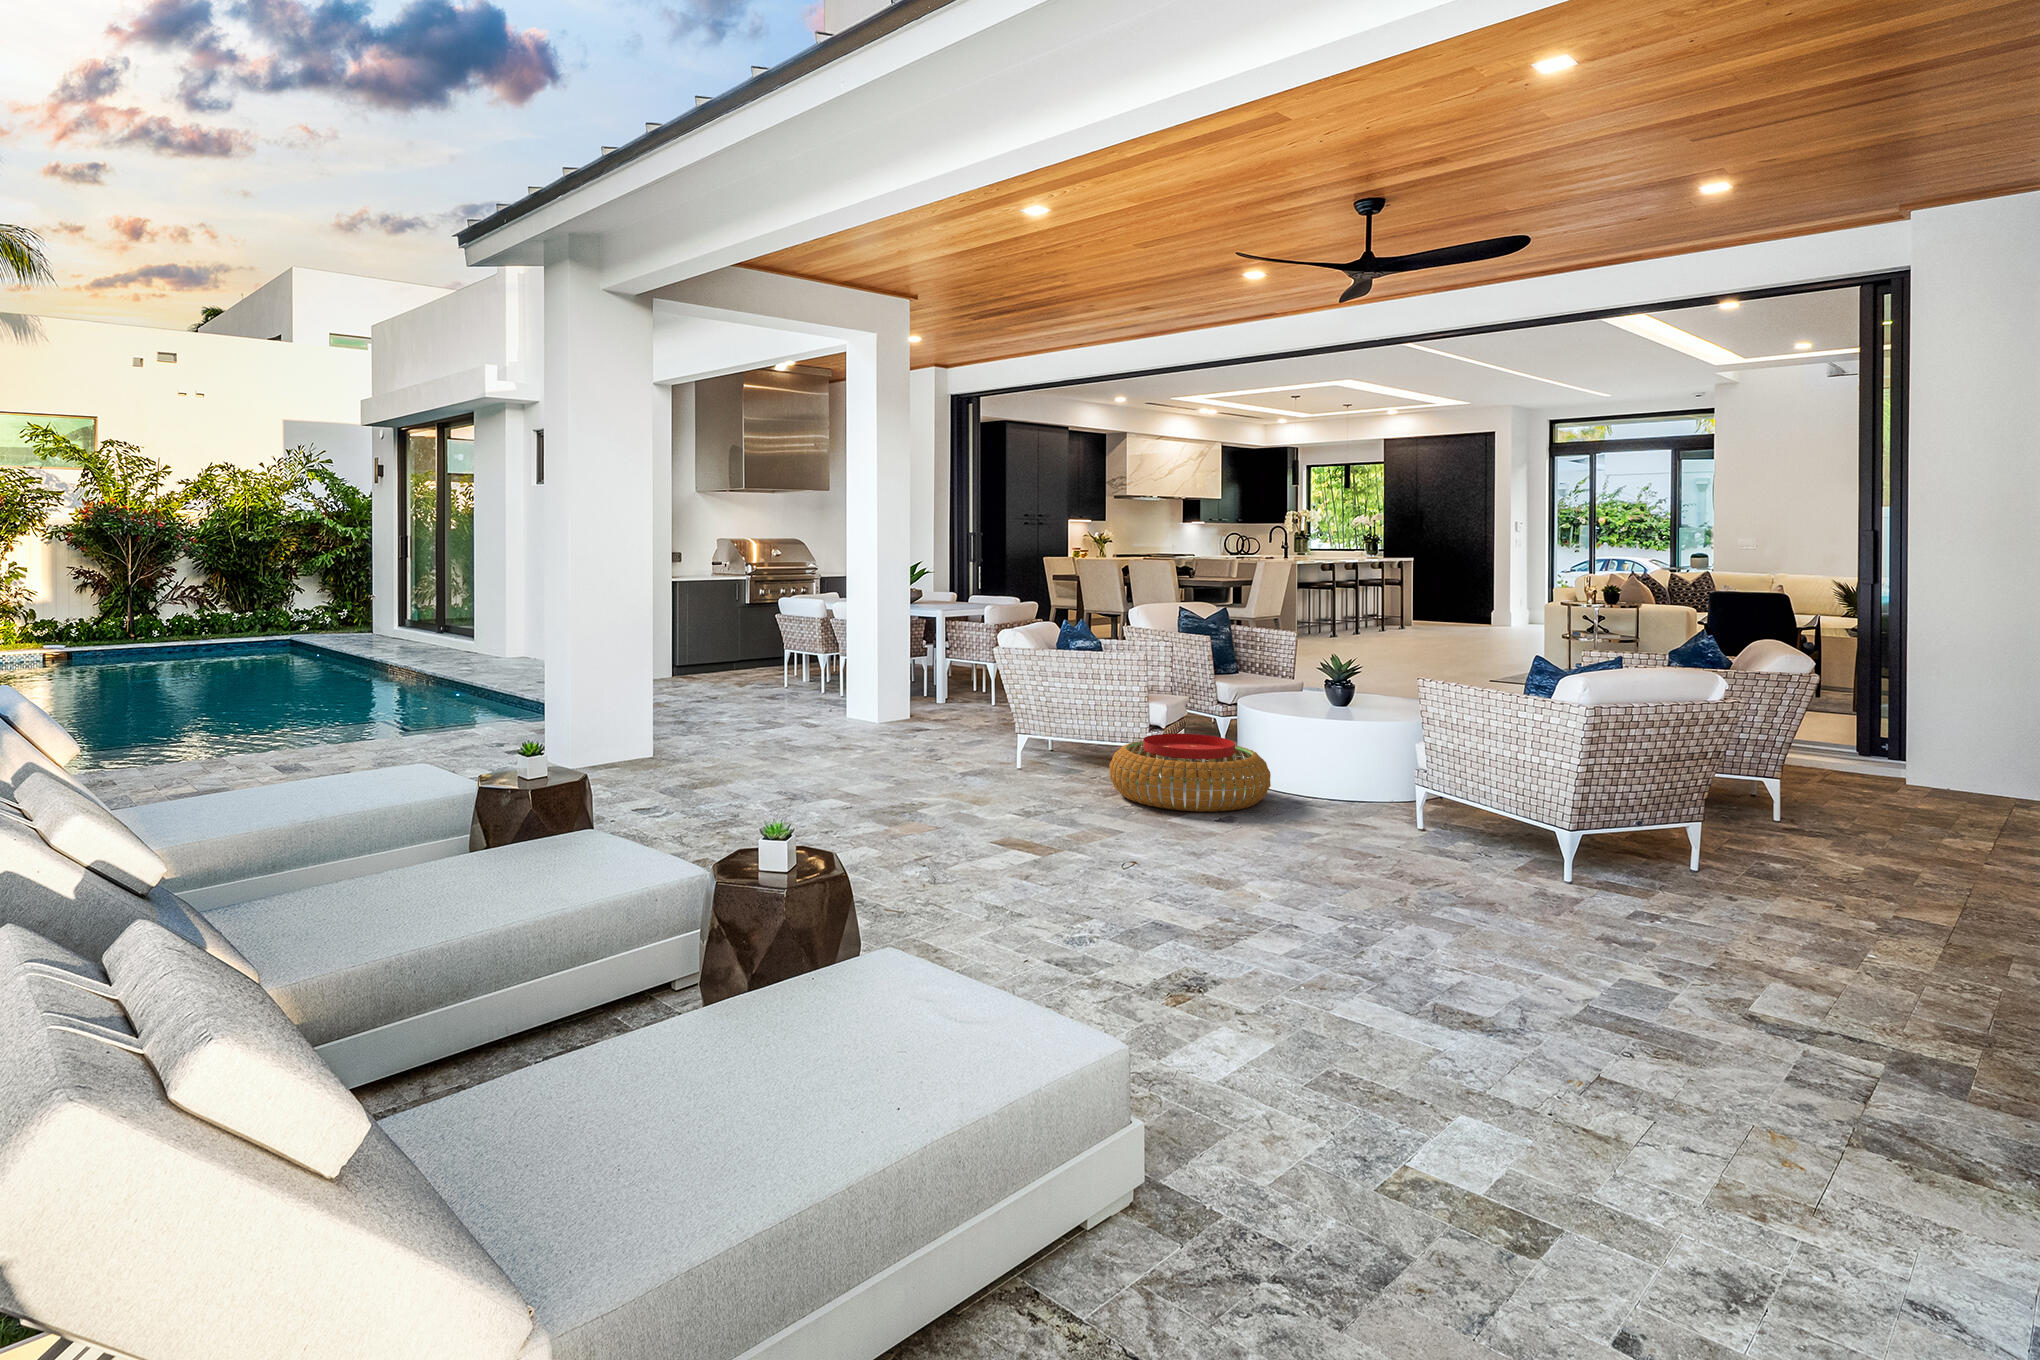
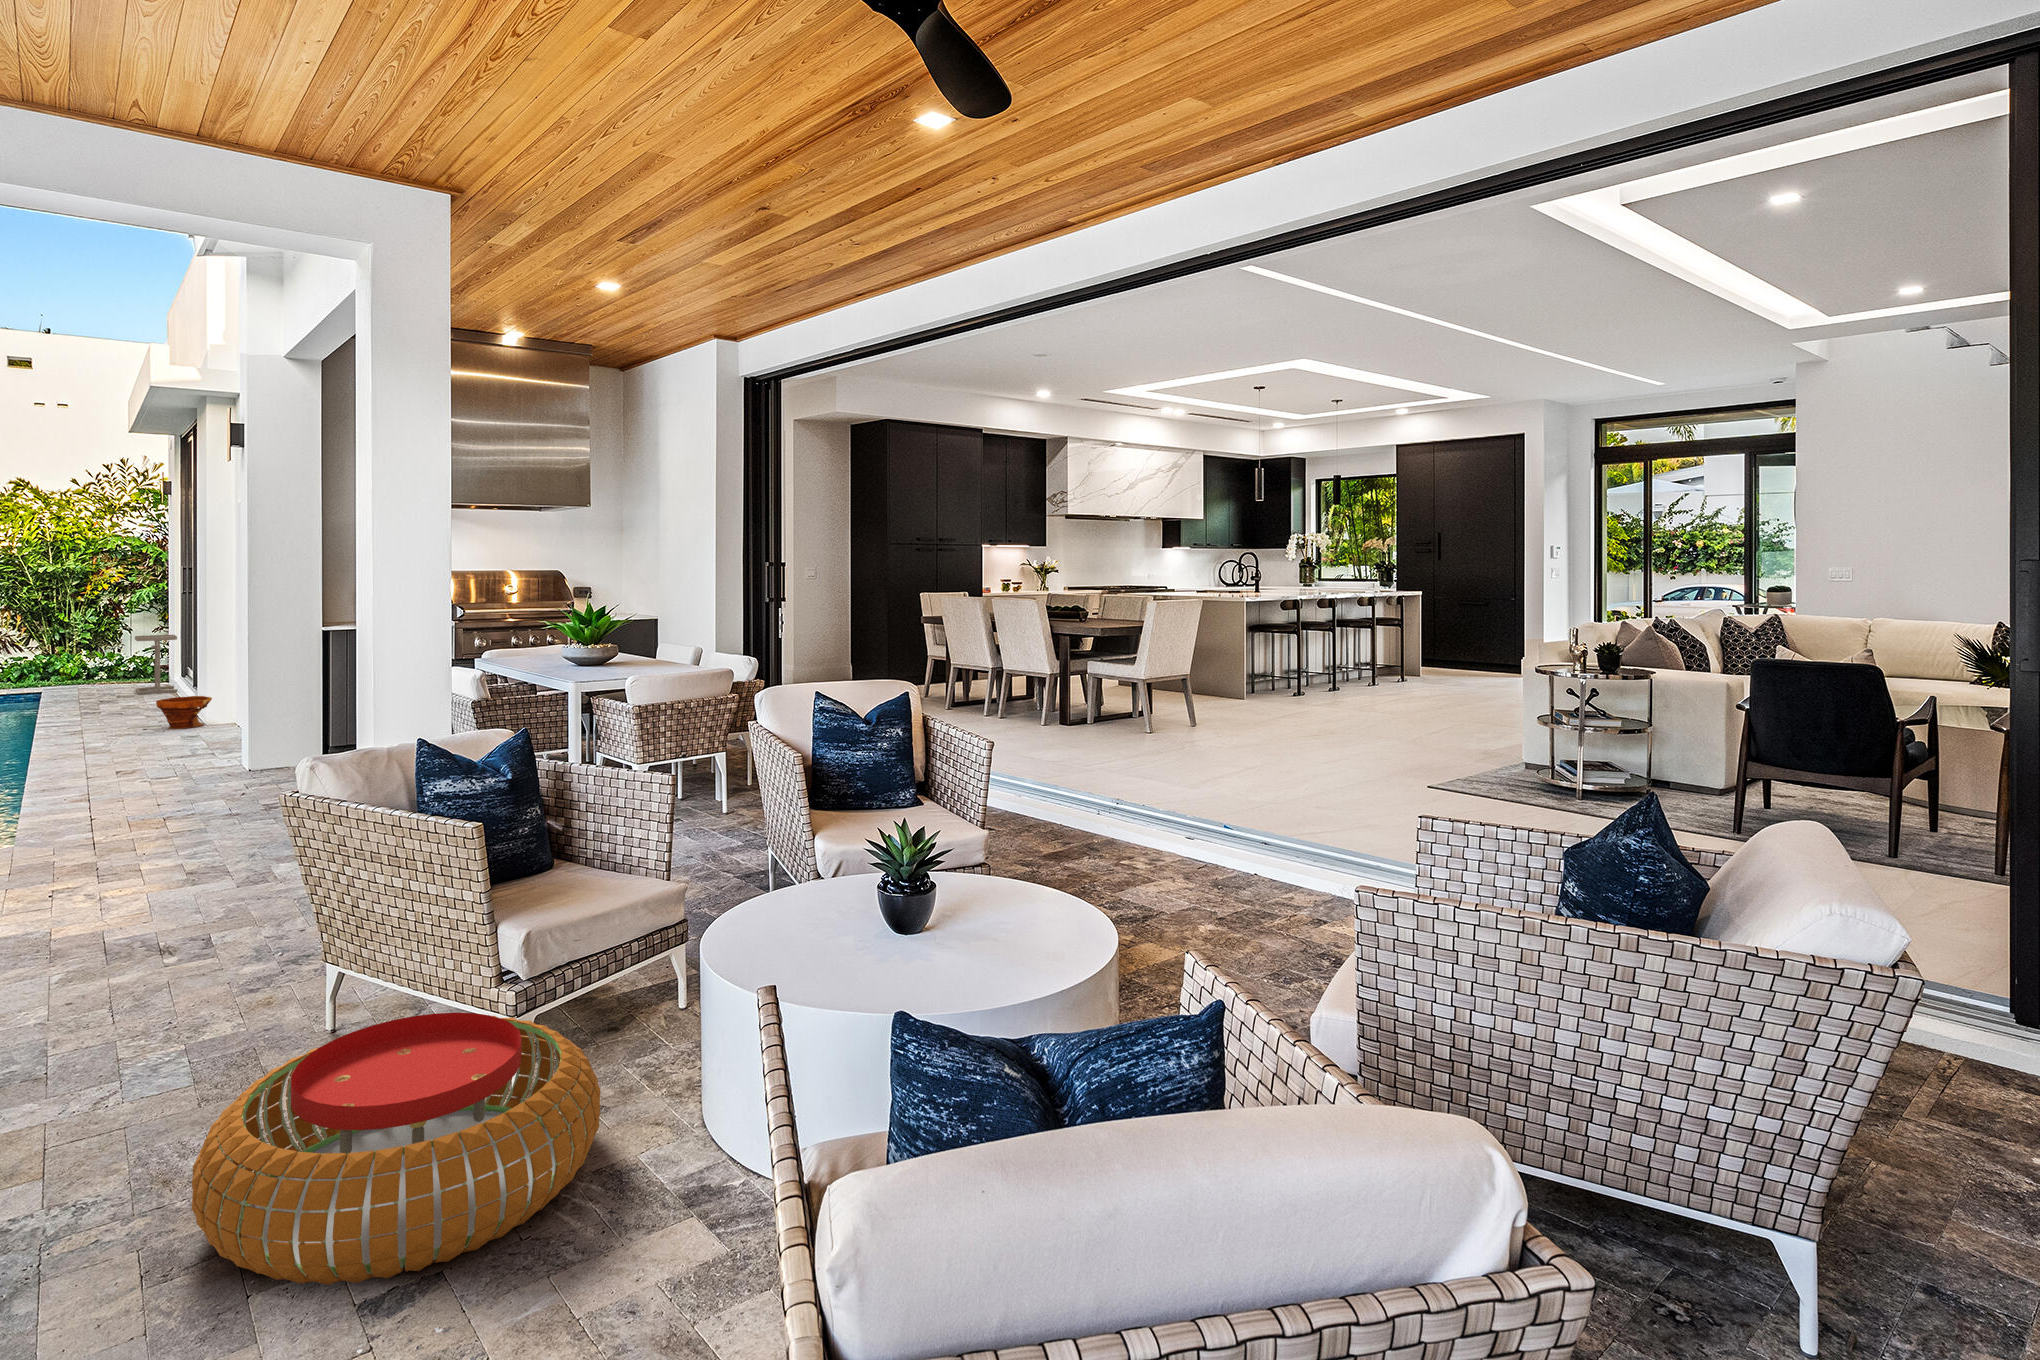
side table: none [362,595,400,643] -> present [135,635,177,695]
planter: none [474,638,511,663] -> present [156,696,212,729]

